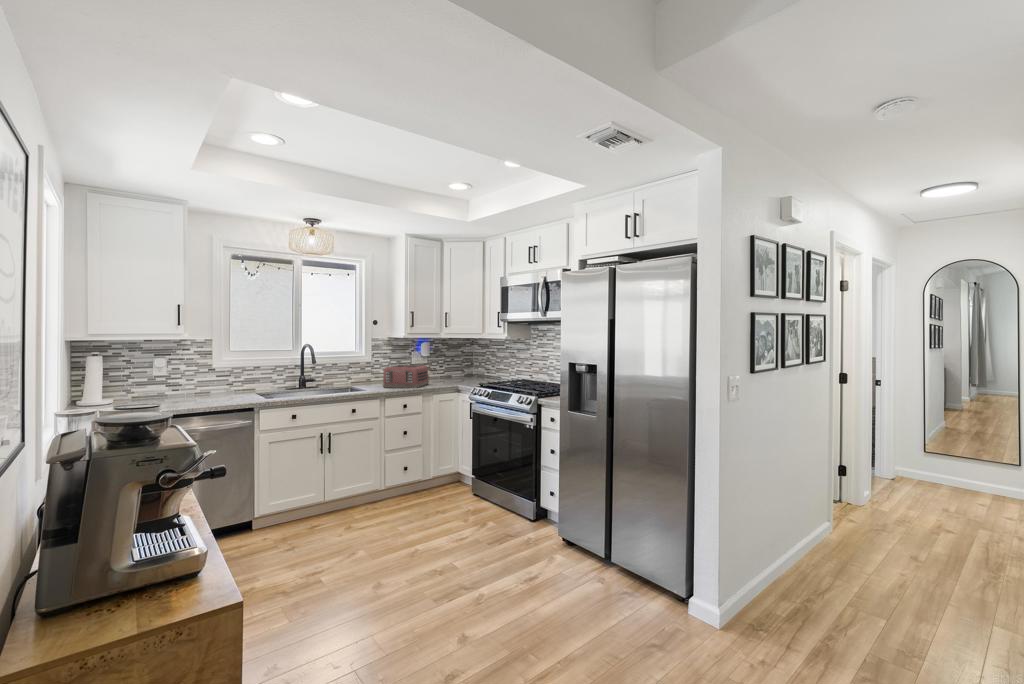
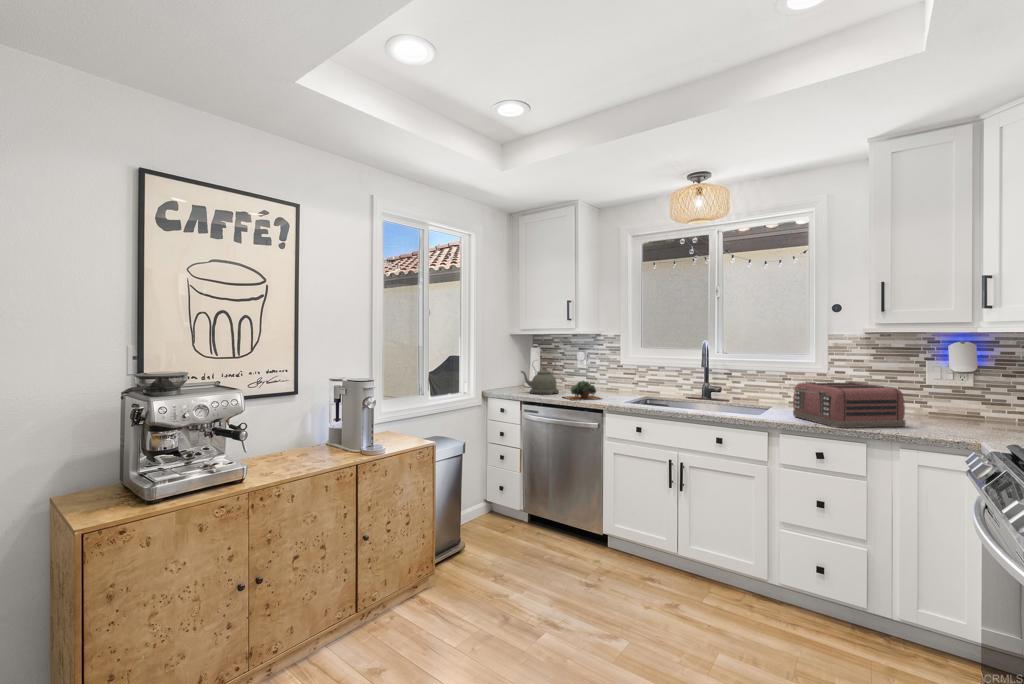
kettle: none [106,368,160,409] -> present [521,368,559,395]
succulent plant: none [189,384,233,405] -> present [563,381,602,401]

